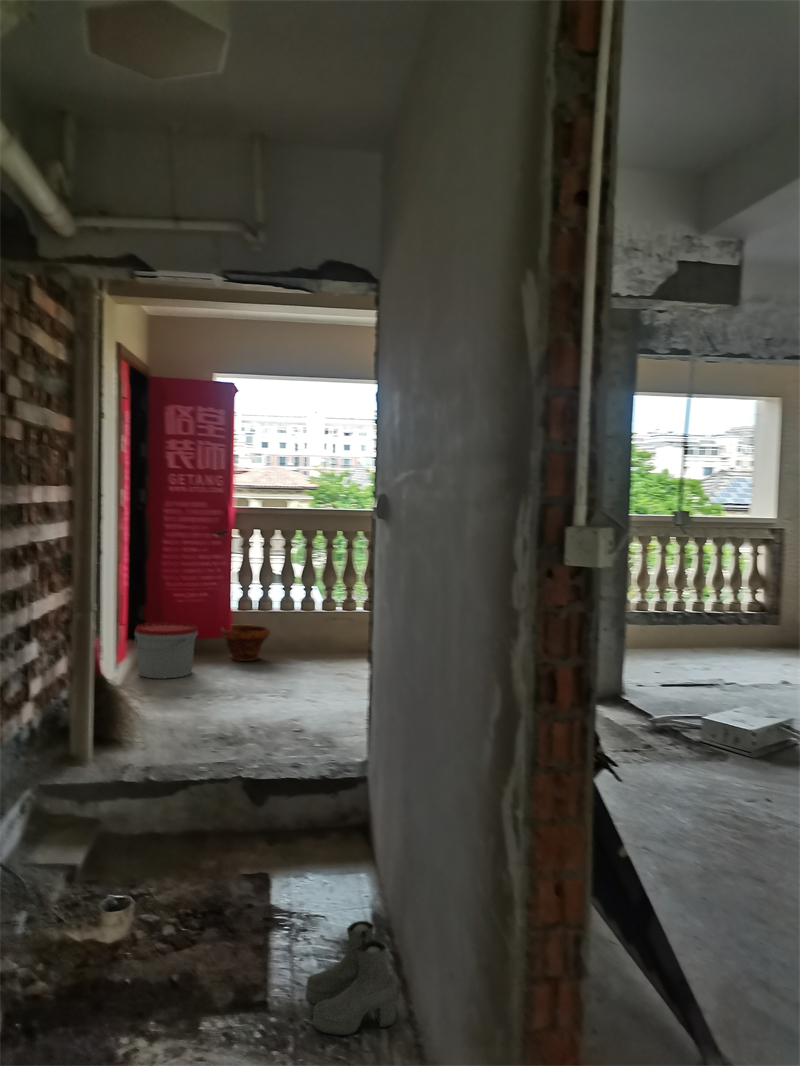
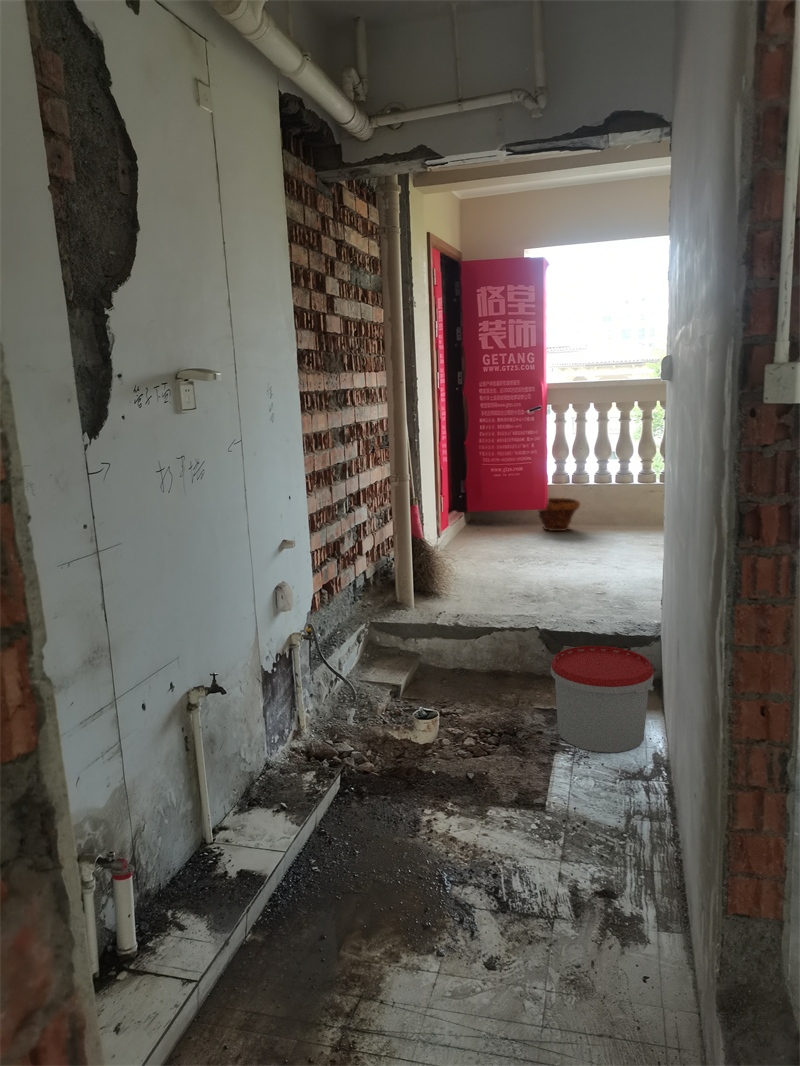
bucket: present [134,622,198,678] -> present [551,646,654,752]
boots: present [306,921,397,1035] -> none [578,752,661,845]

